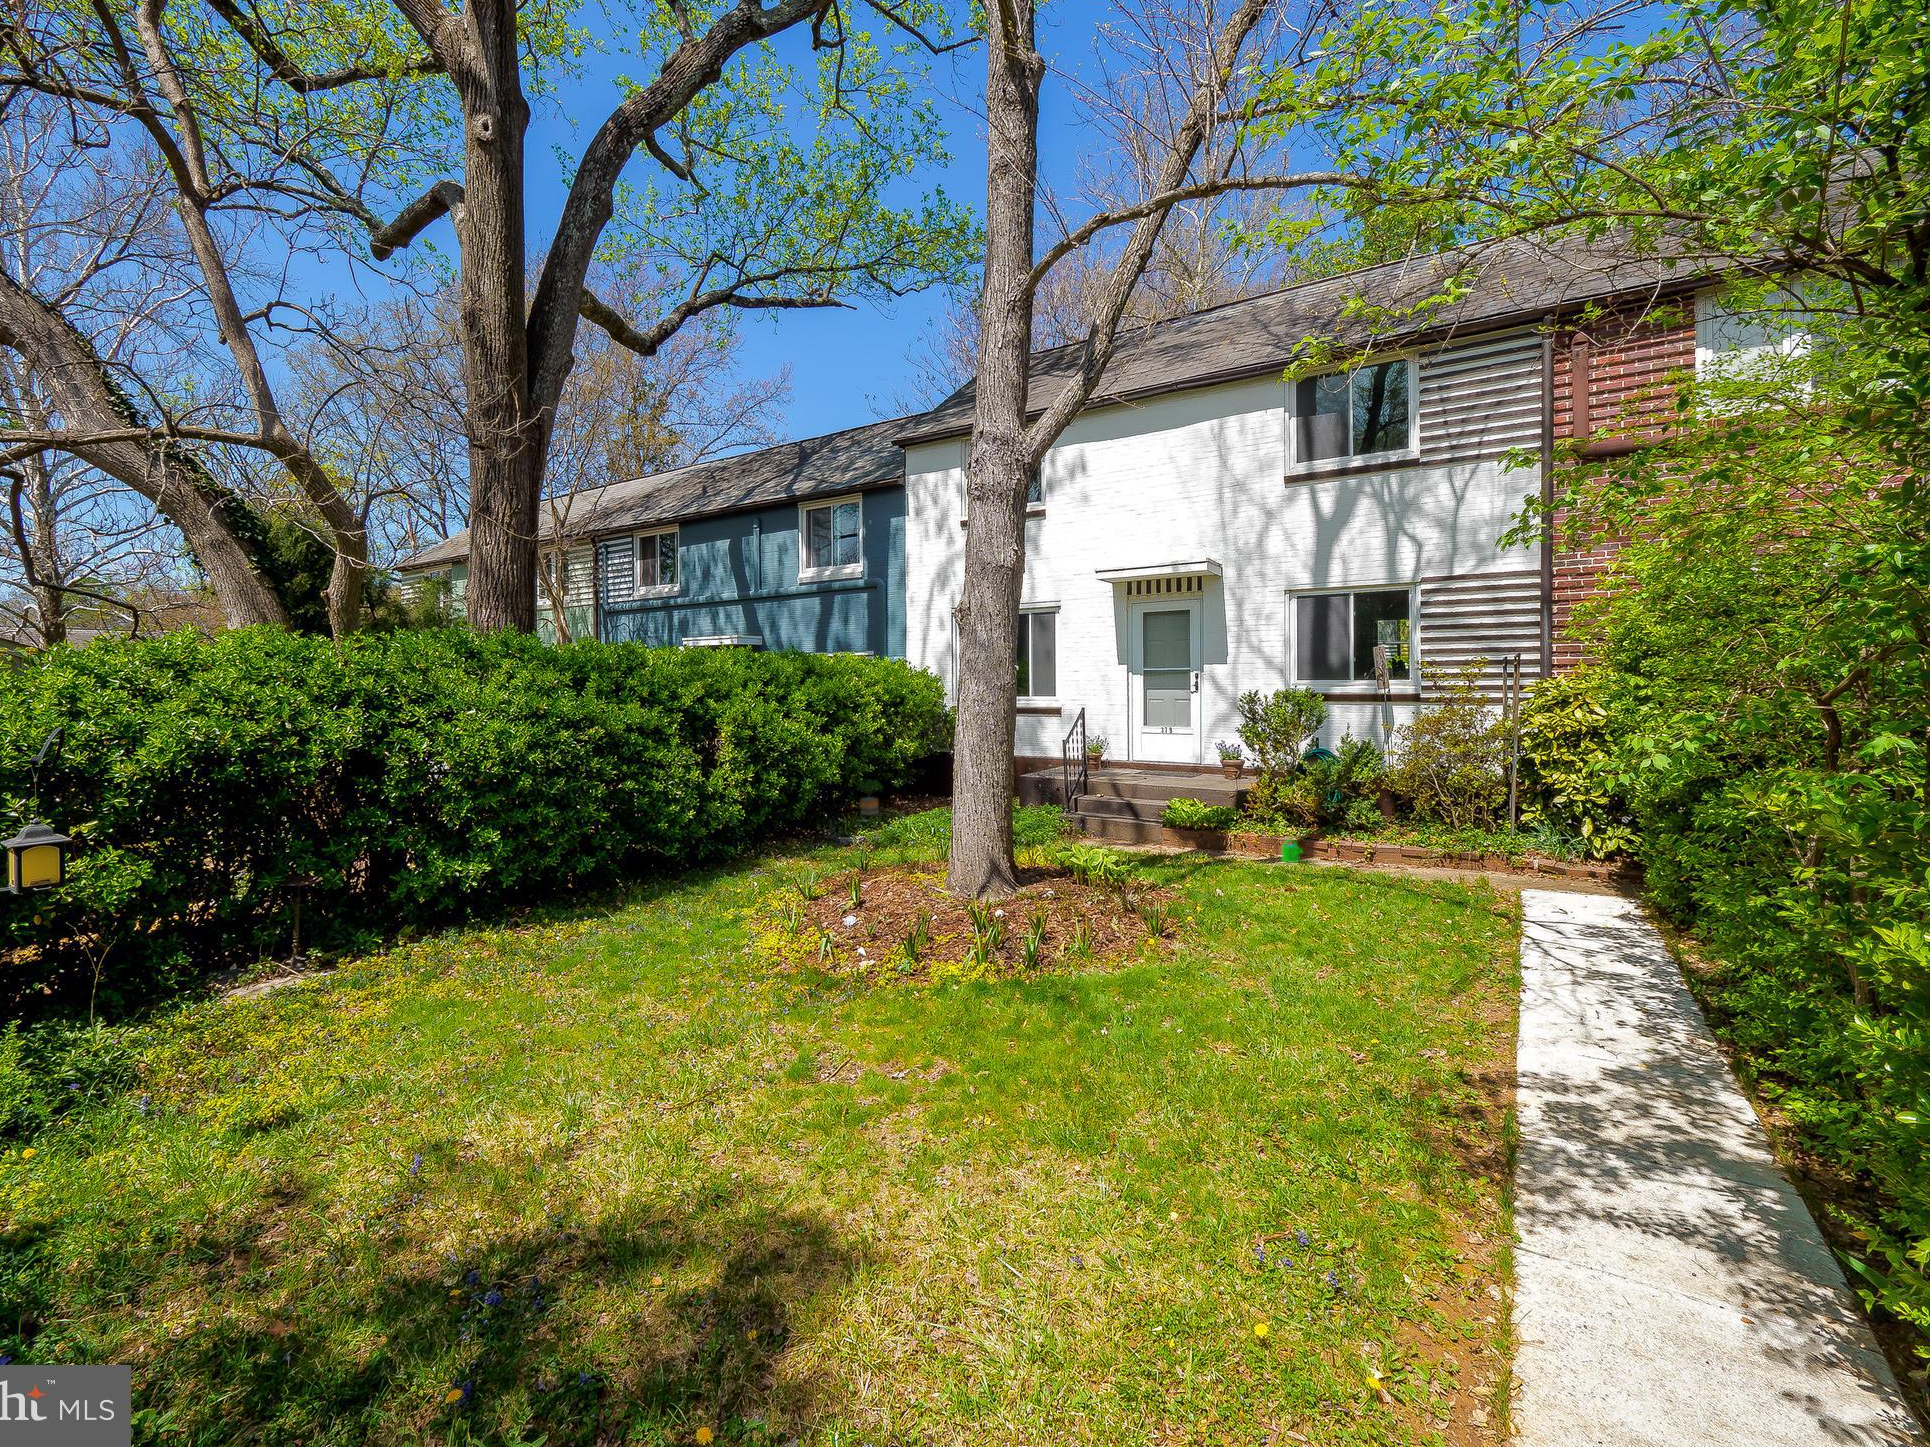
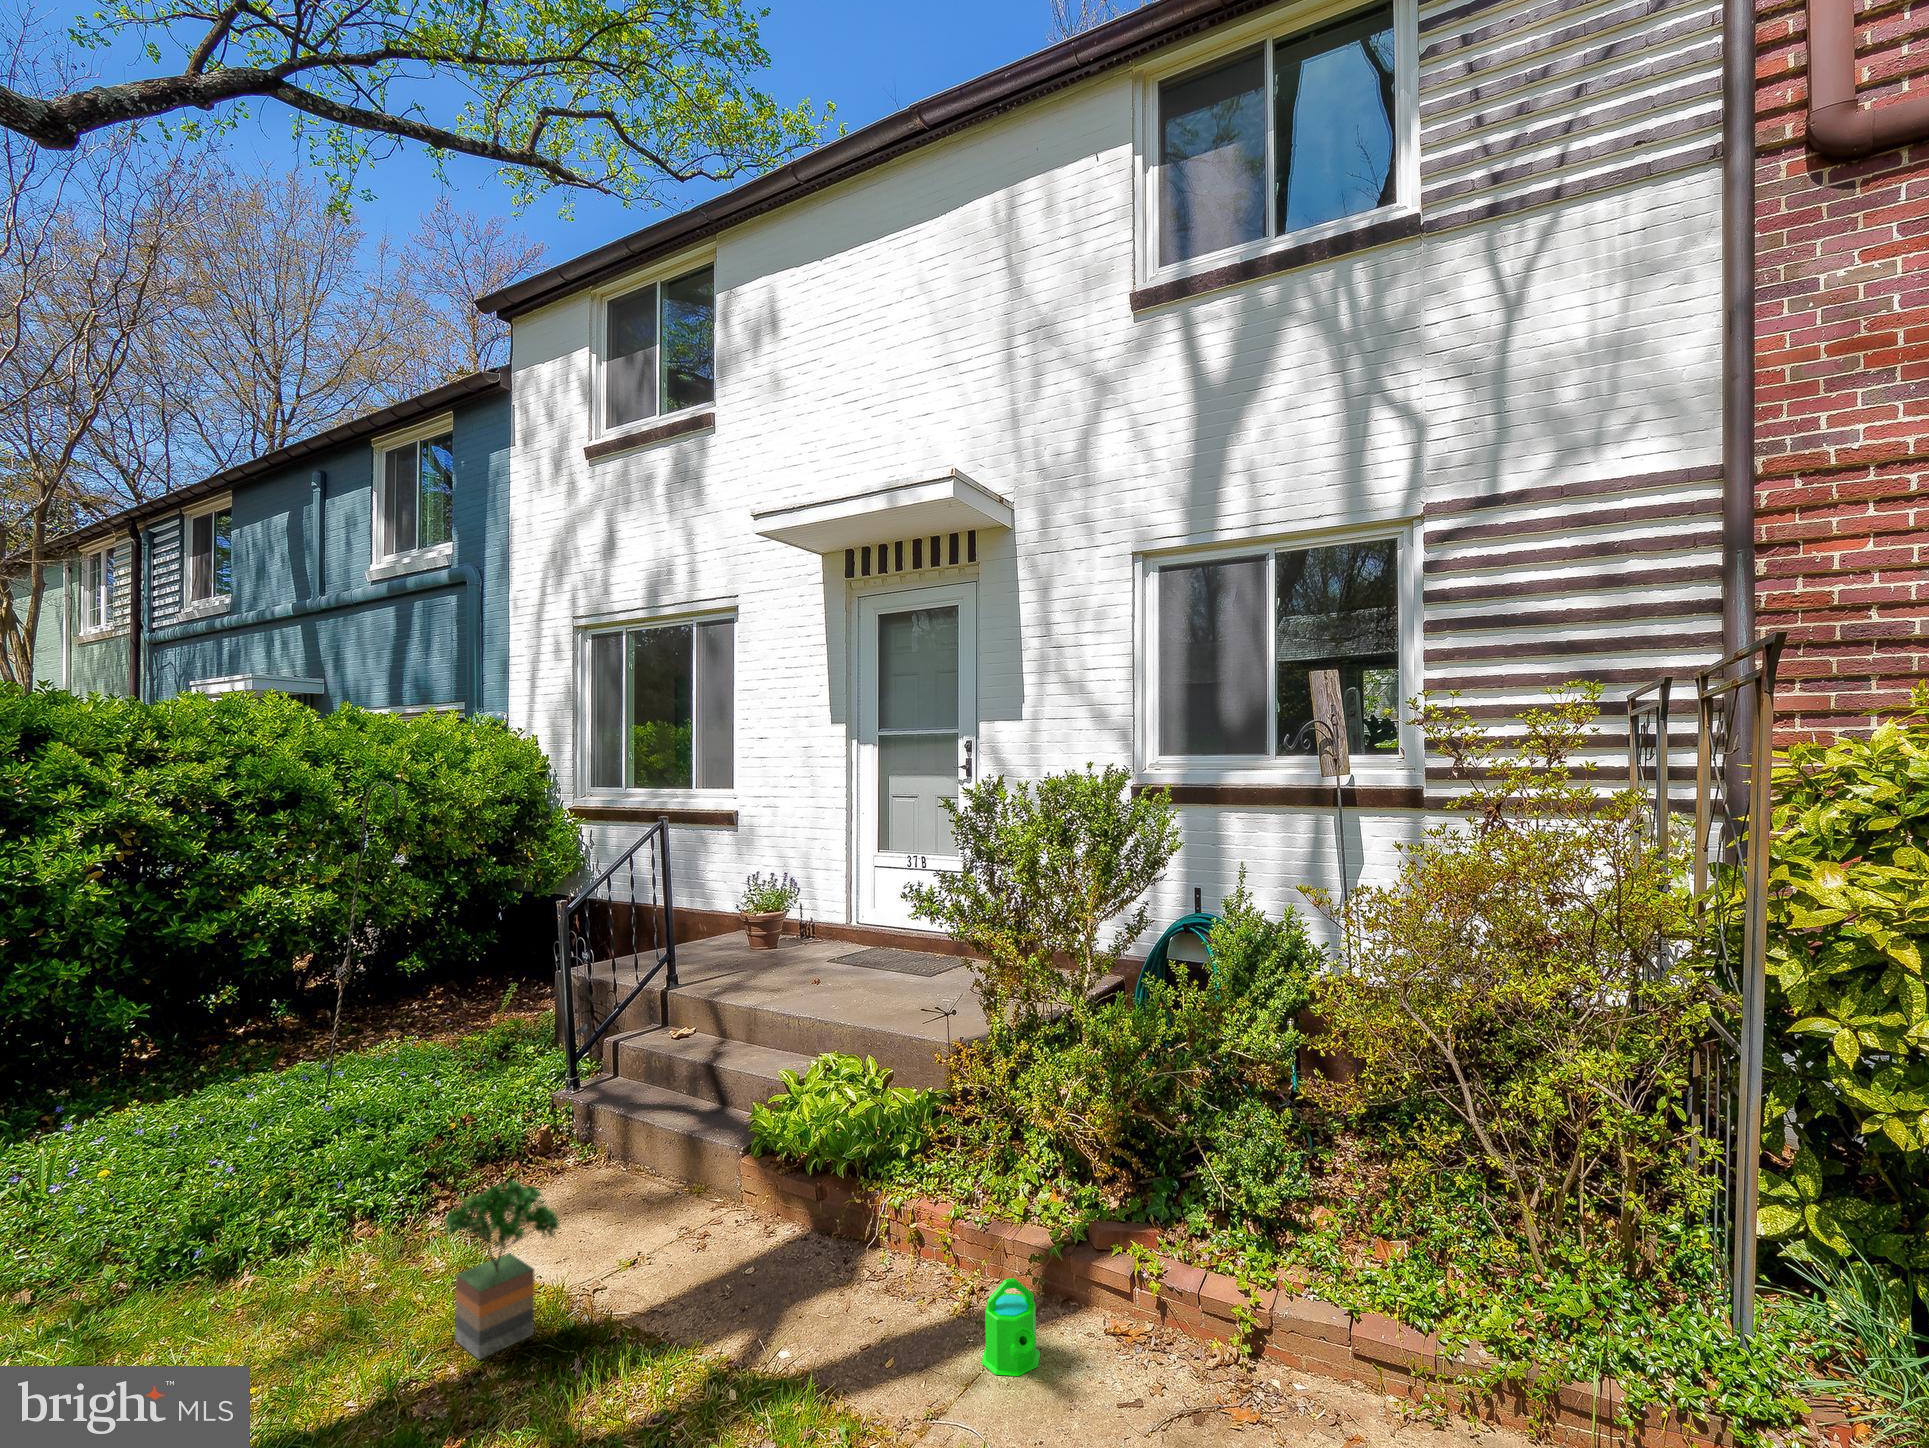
potted tree: present [859,780,882,815] -> present [445,1180,559,1360]

